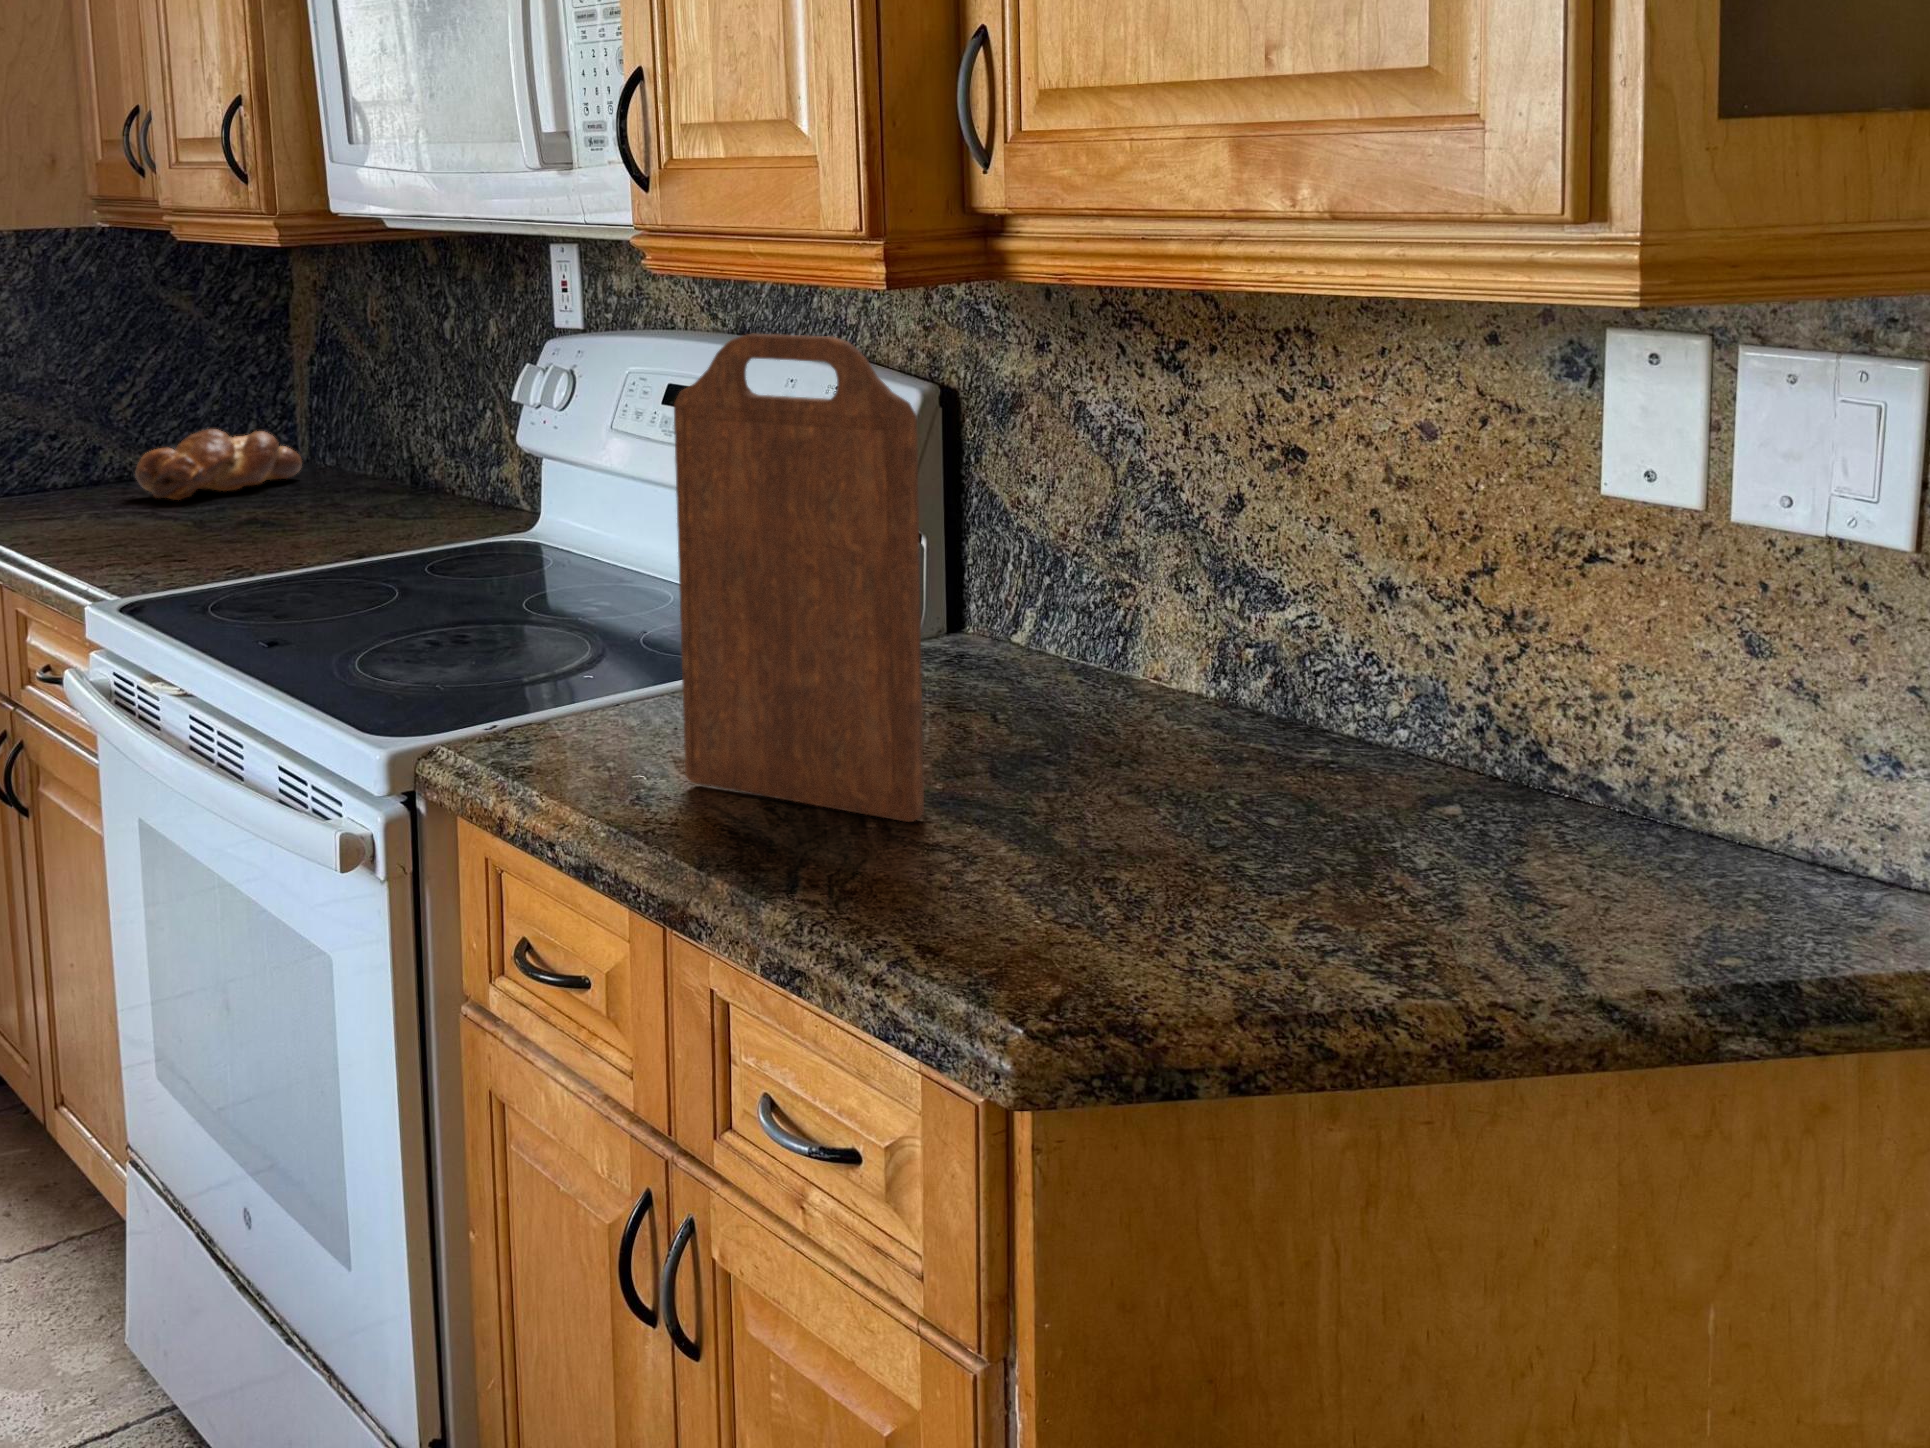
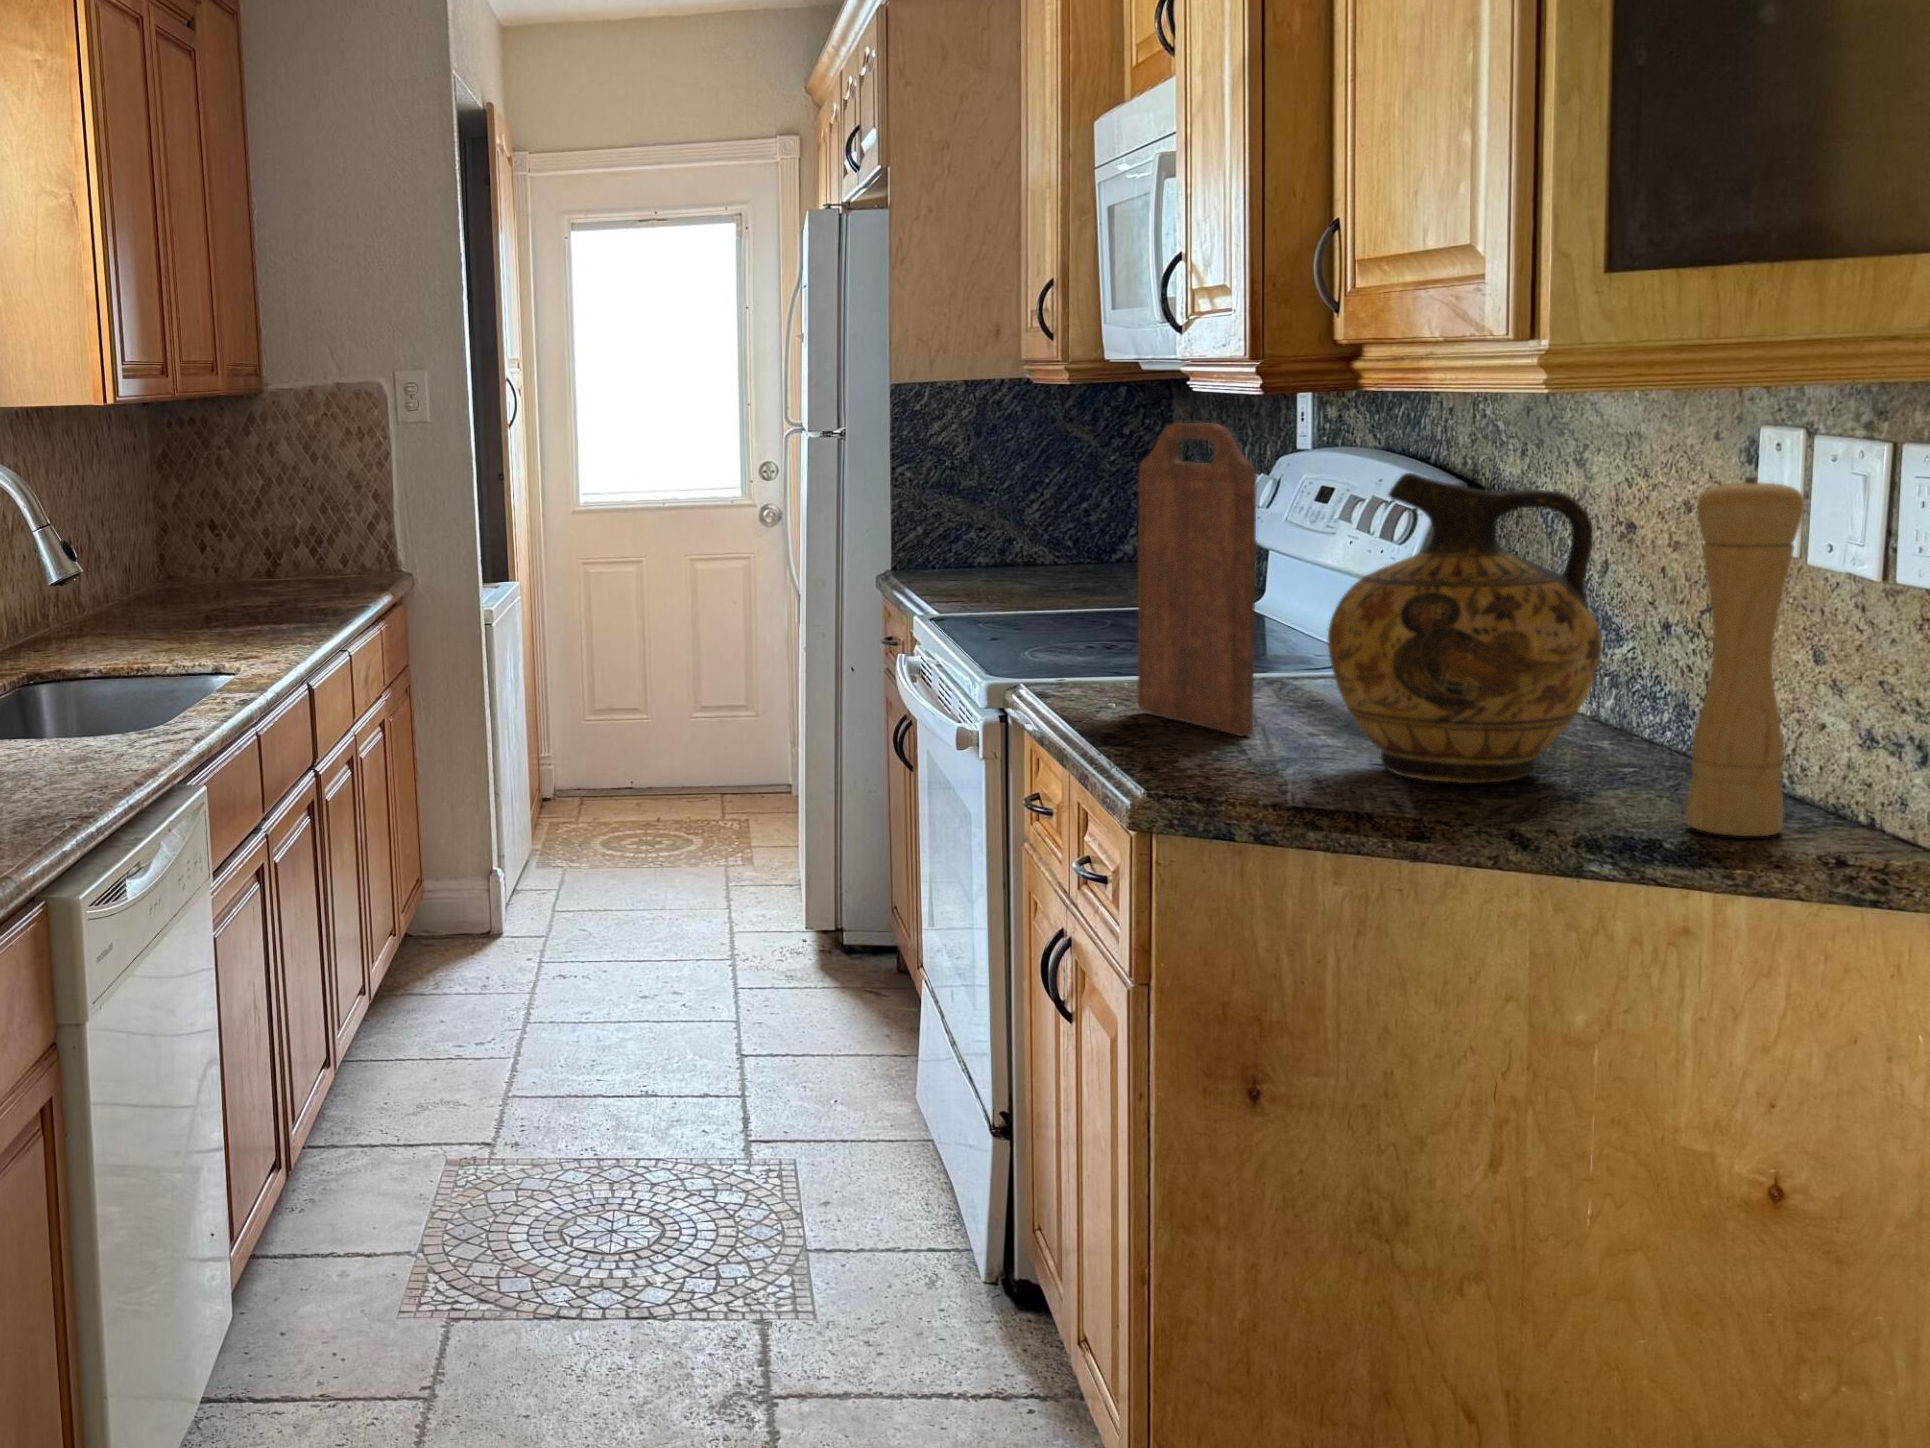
ceramic jug: none [1118,418,1496,888] -> present [1327,473,1602,783]
pepper mill: none [1738,426,1893,944] -> present [1686,477,1804,836]
bread loaf: present [135,429,302,500] -> none [1028,529,1156,578]

